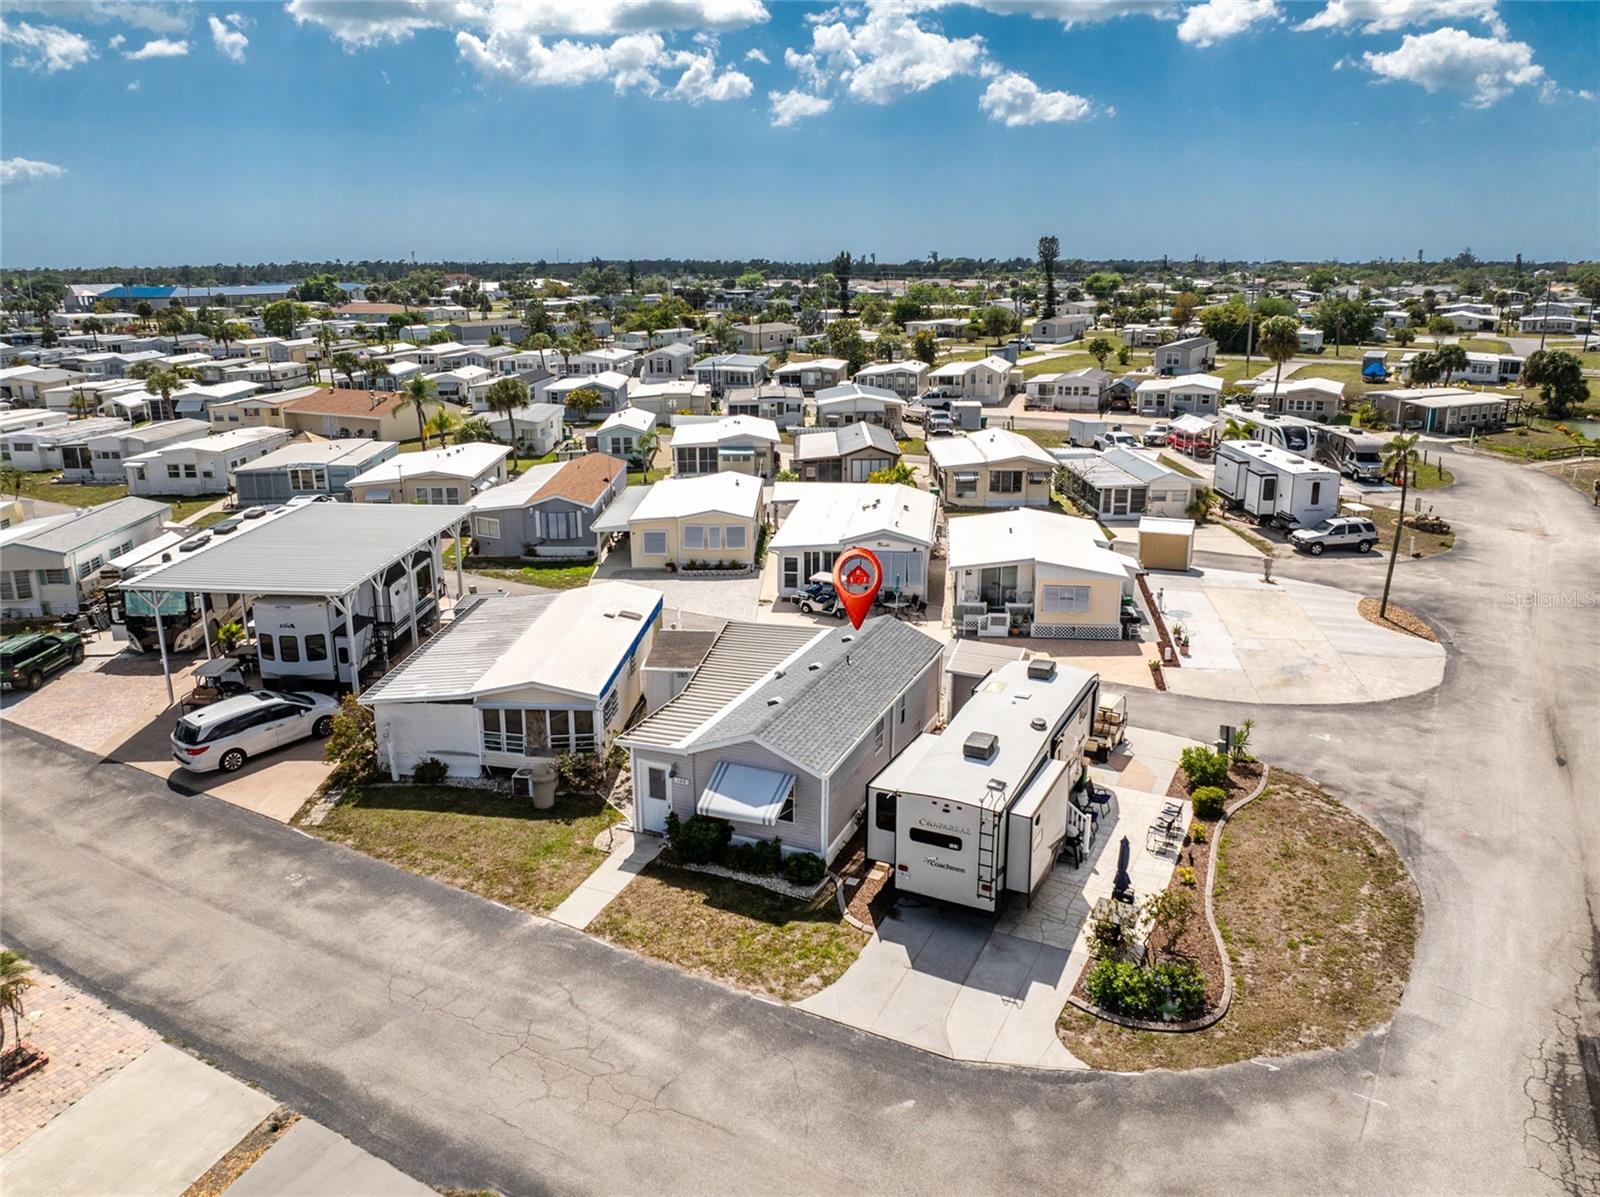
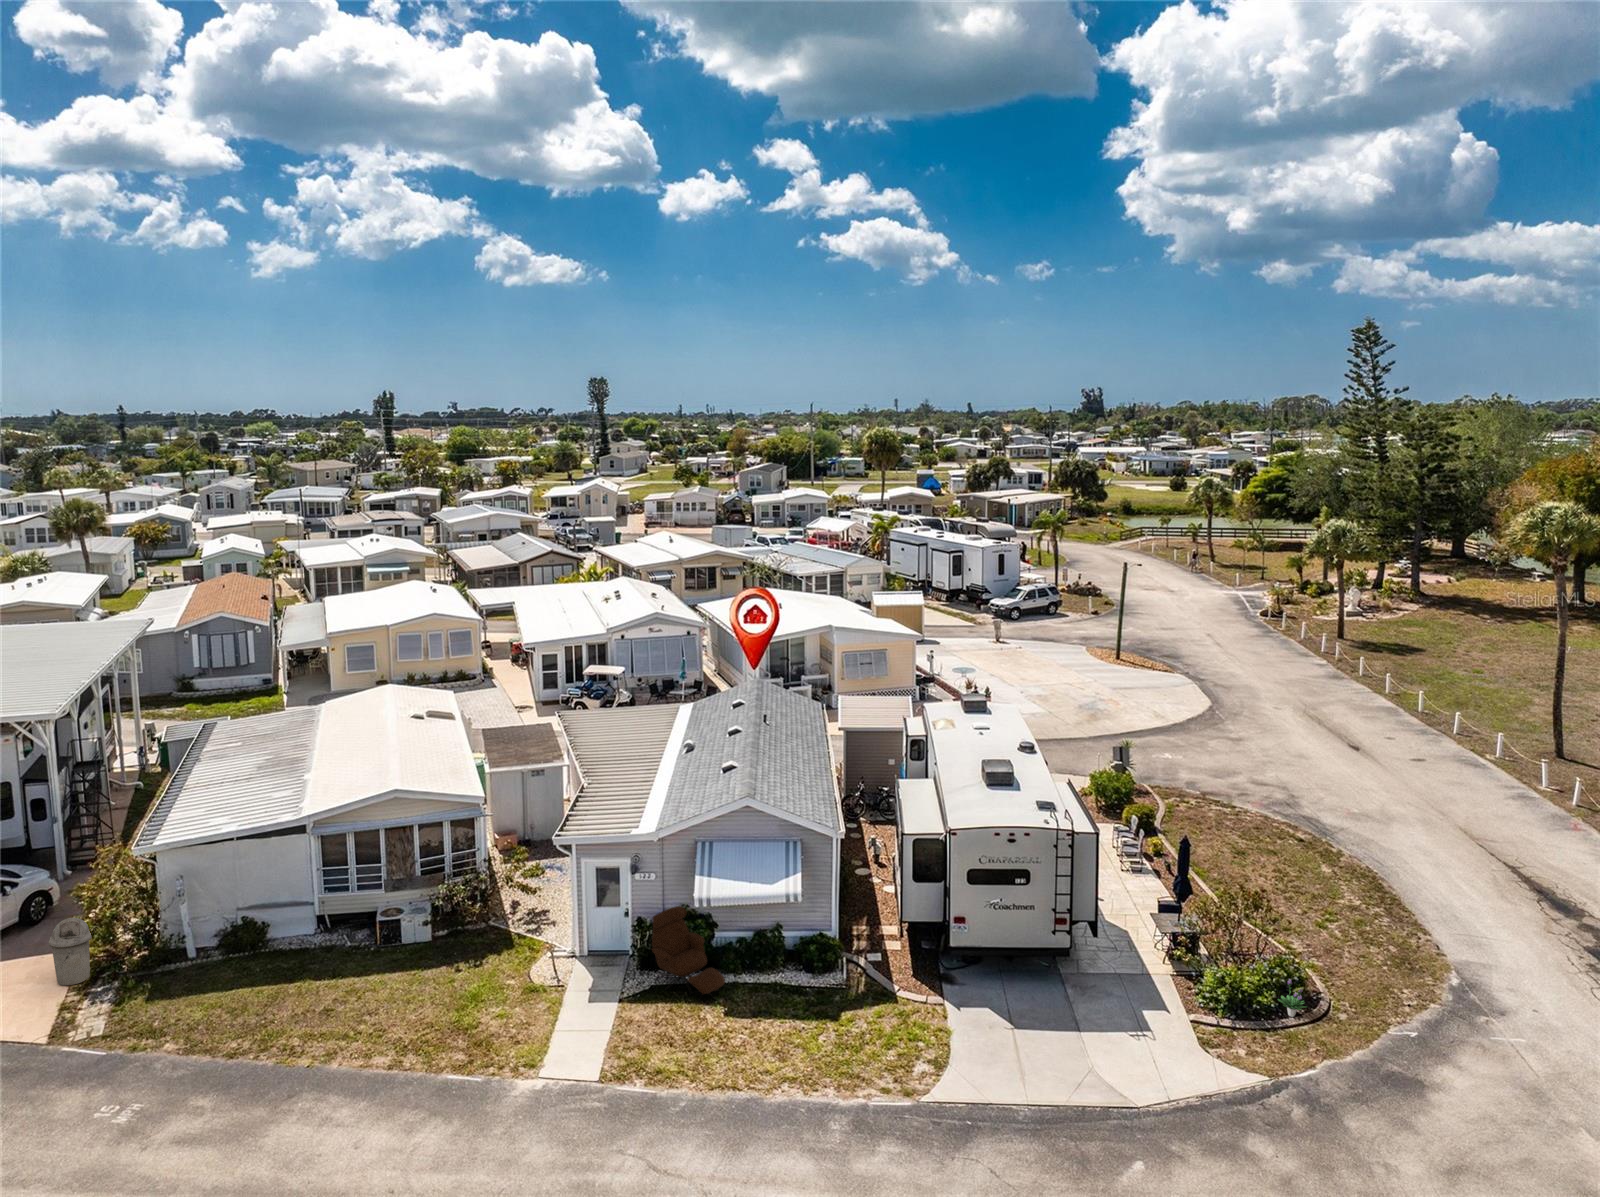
trash can: present [529,763,555,808] -> present [49,918,92,985]
lounge chair: none [665,811,712,889] -> present [652,906,725,1001]

